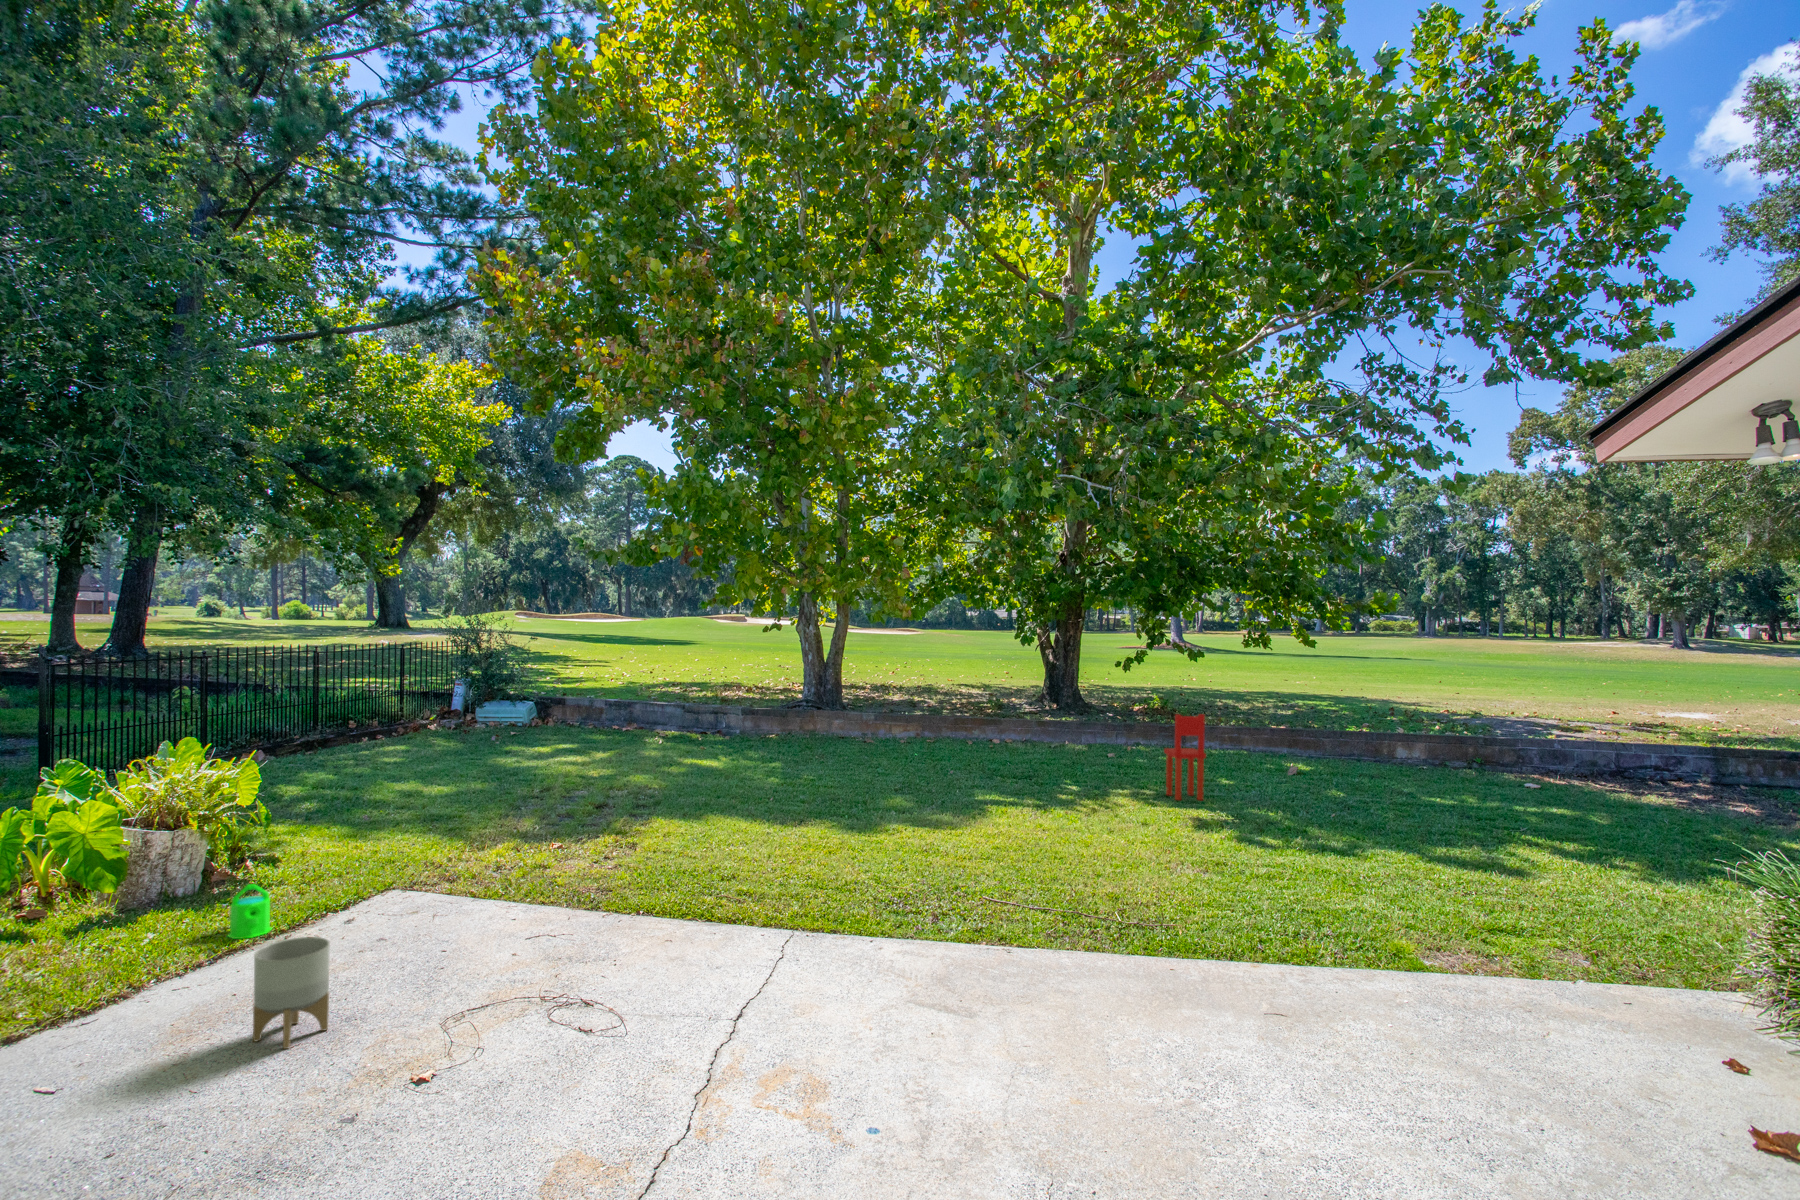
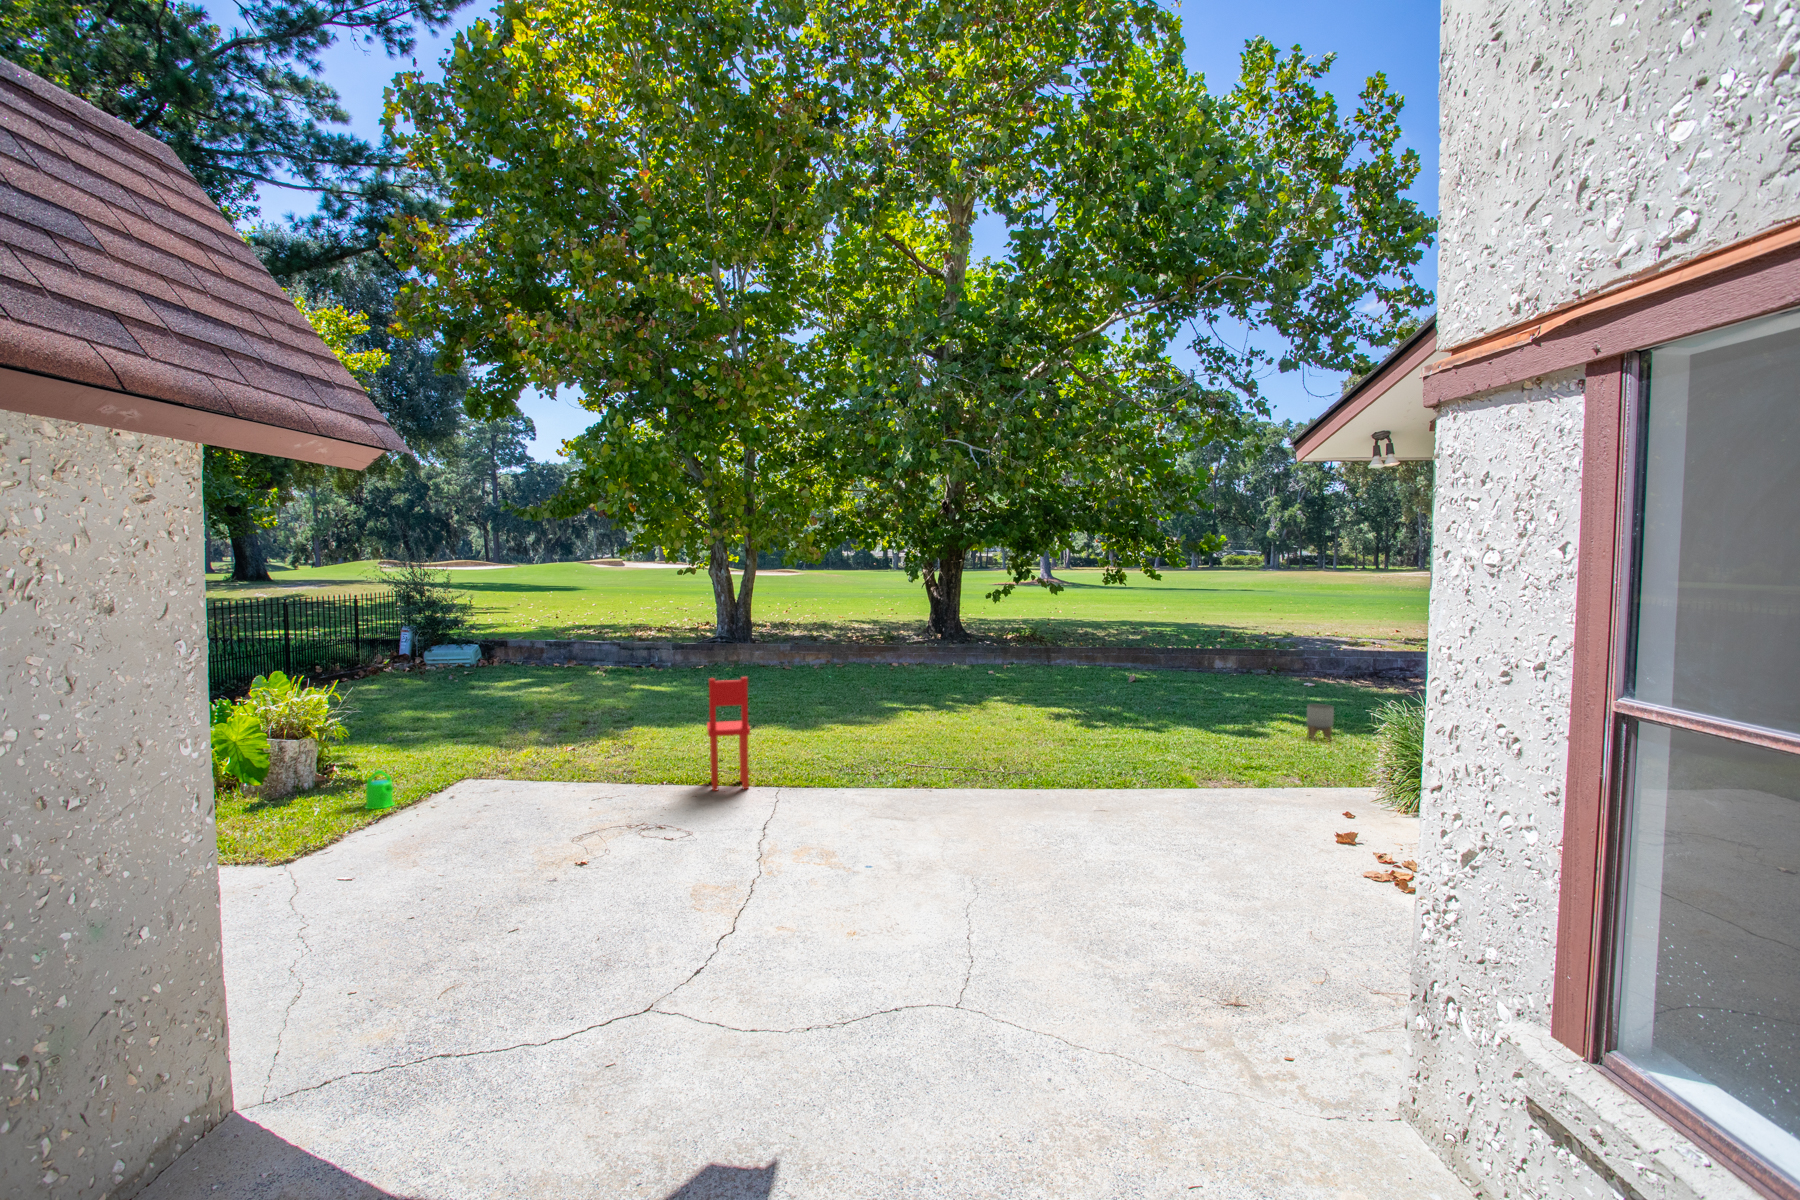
chair: present [1164,714,1206,800] -> present [707,677,750,791]
planter: present [253,937,330,1049] -> present [1307,704,1334,741]

